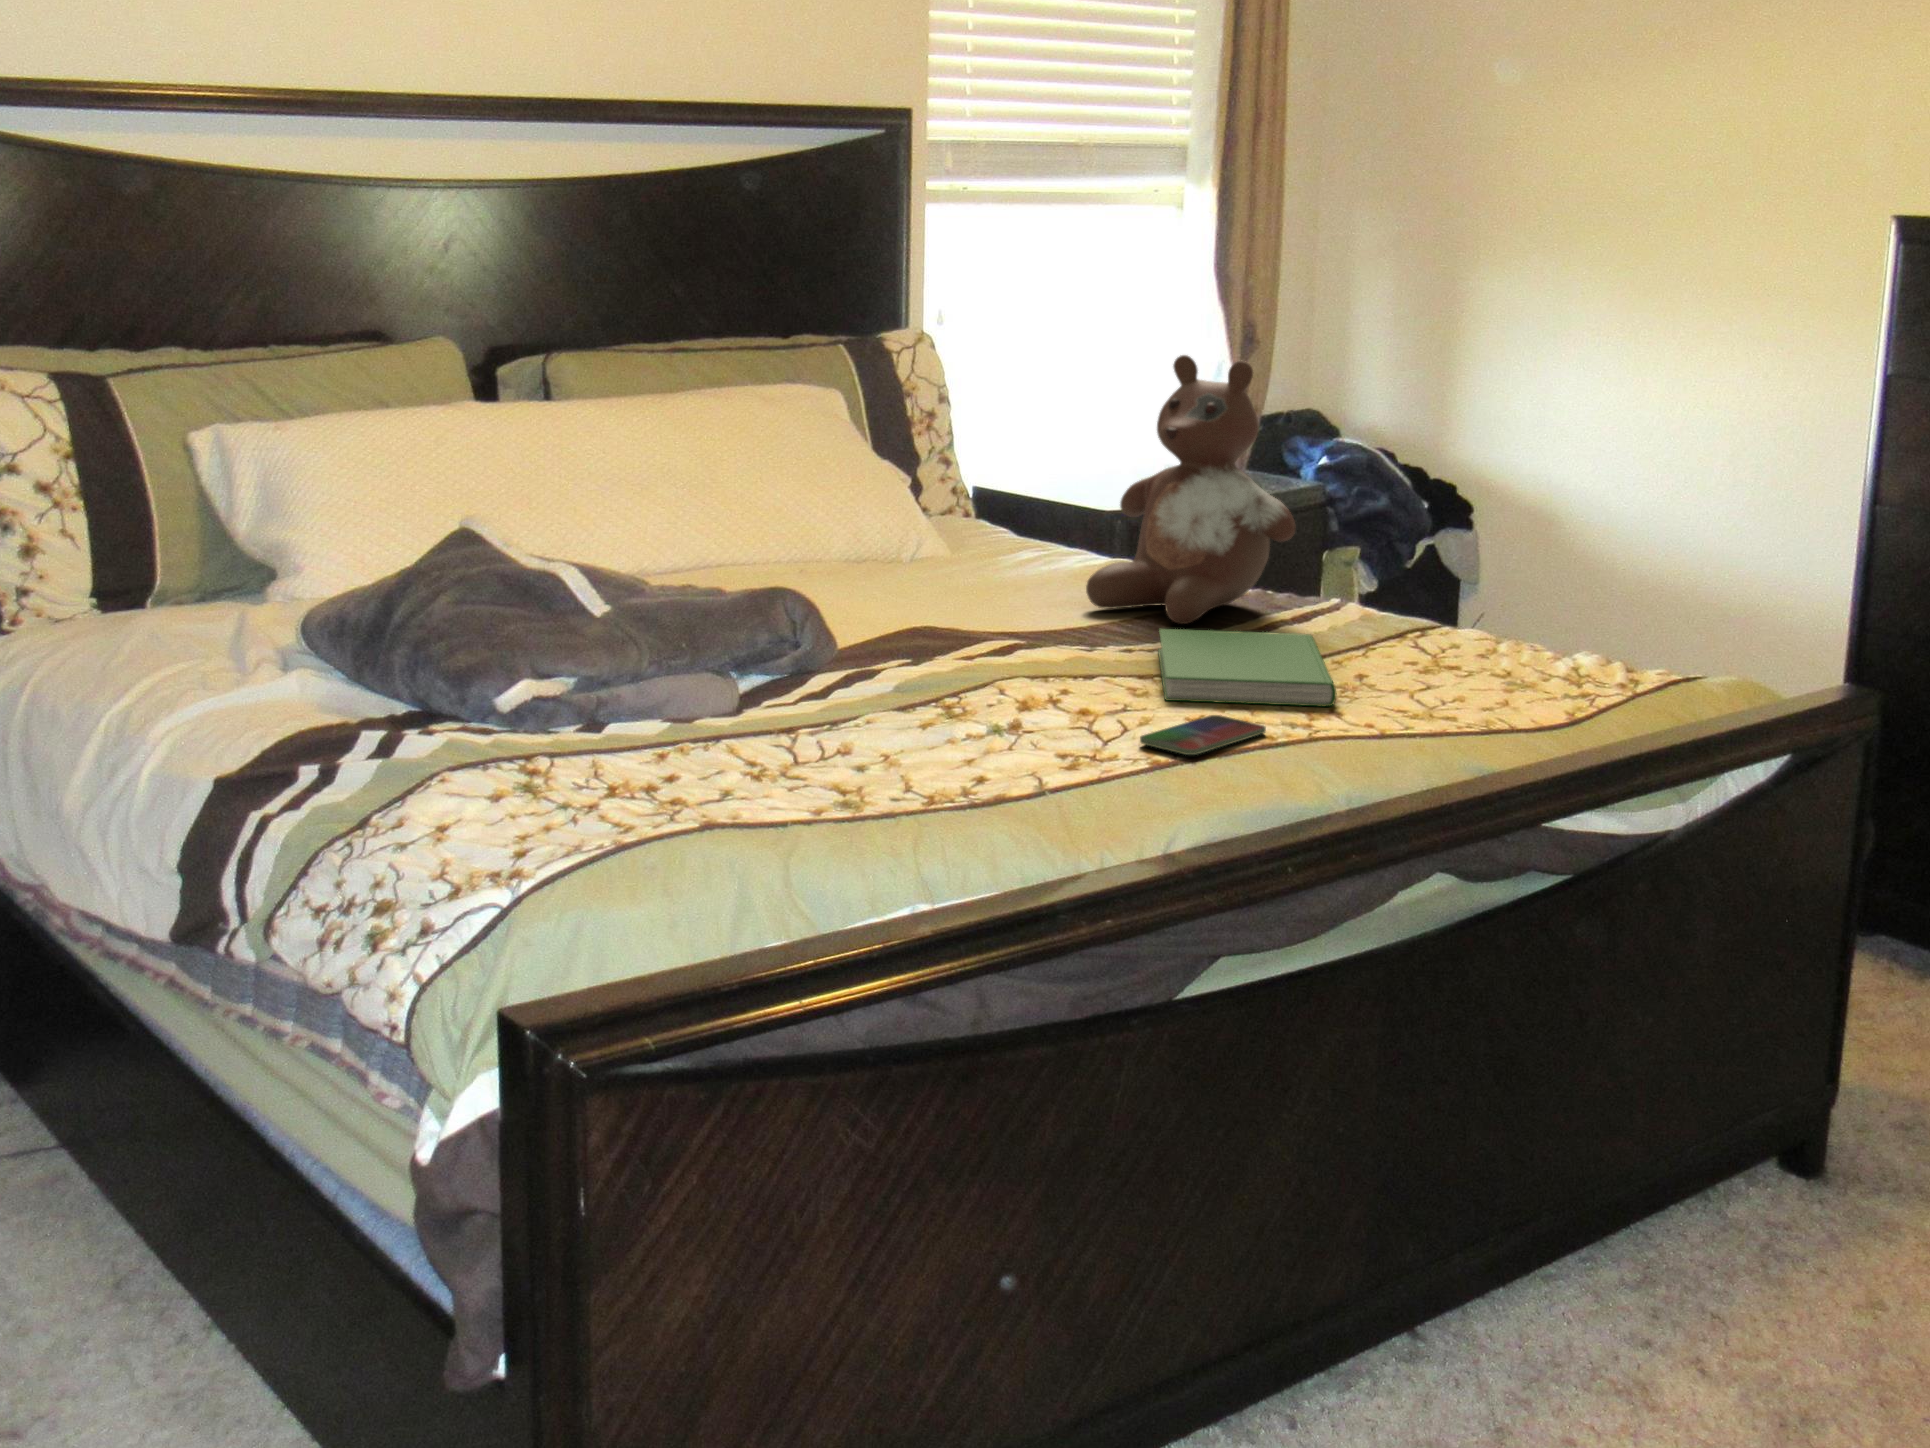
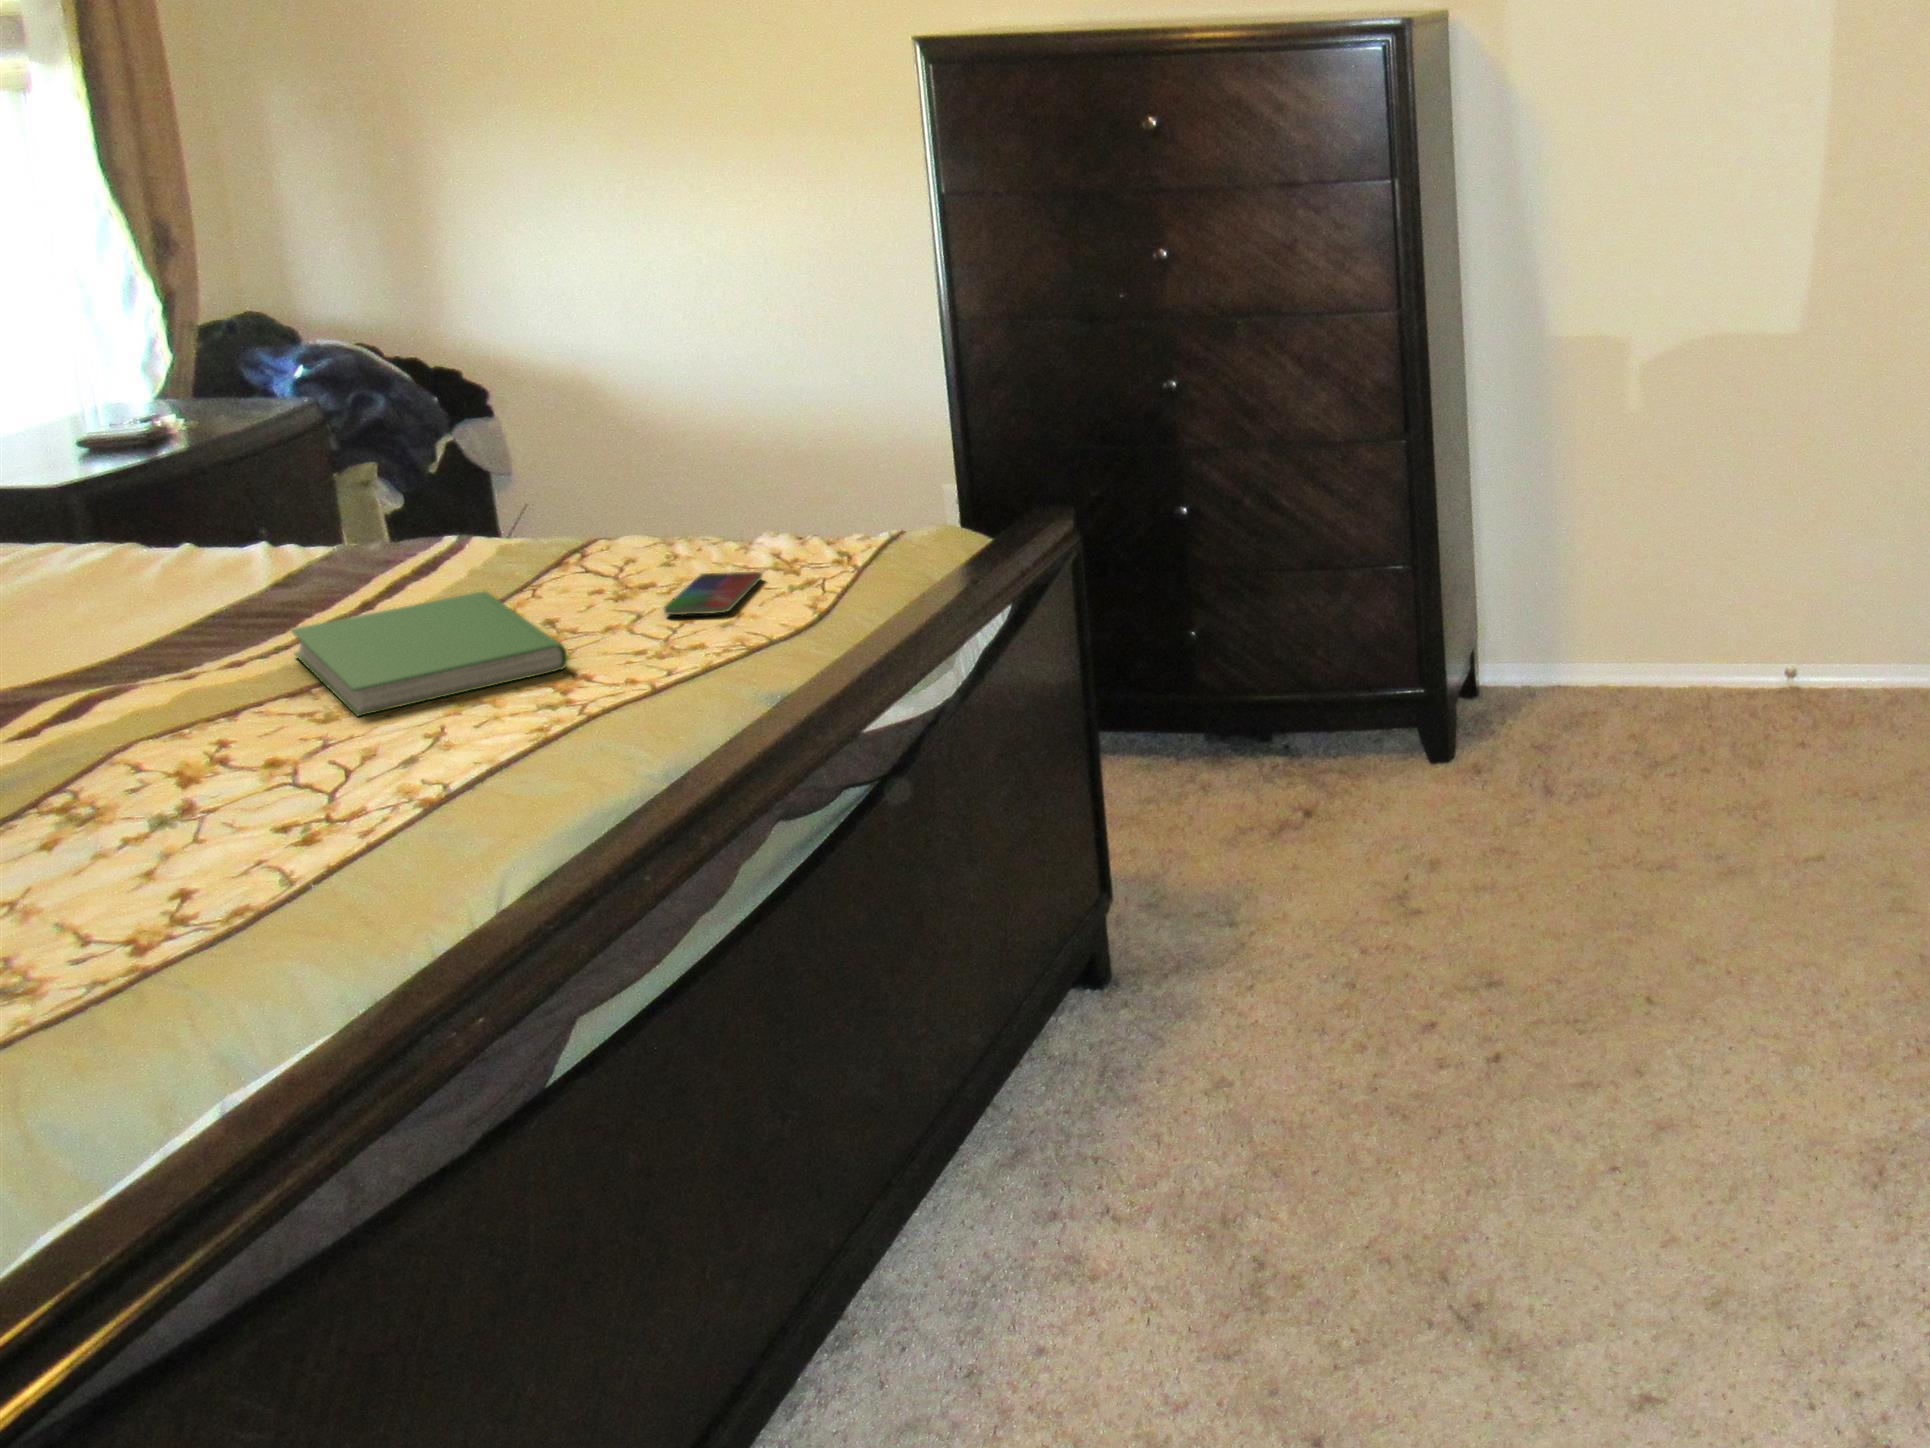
stuffed bear: present [1086,355,1295,624] -> none [141,294,411,617]
smartphone: present [1140,715,1266,755] -> present [664,572,762,615]

